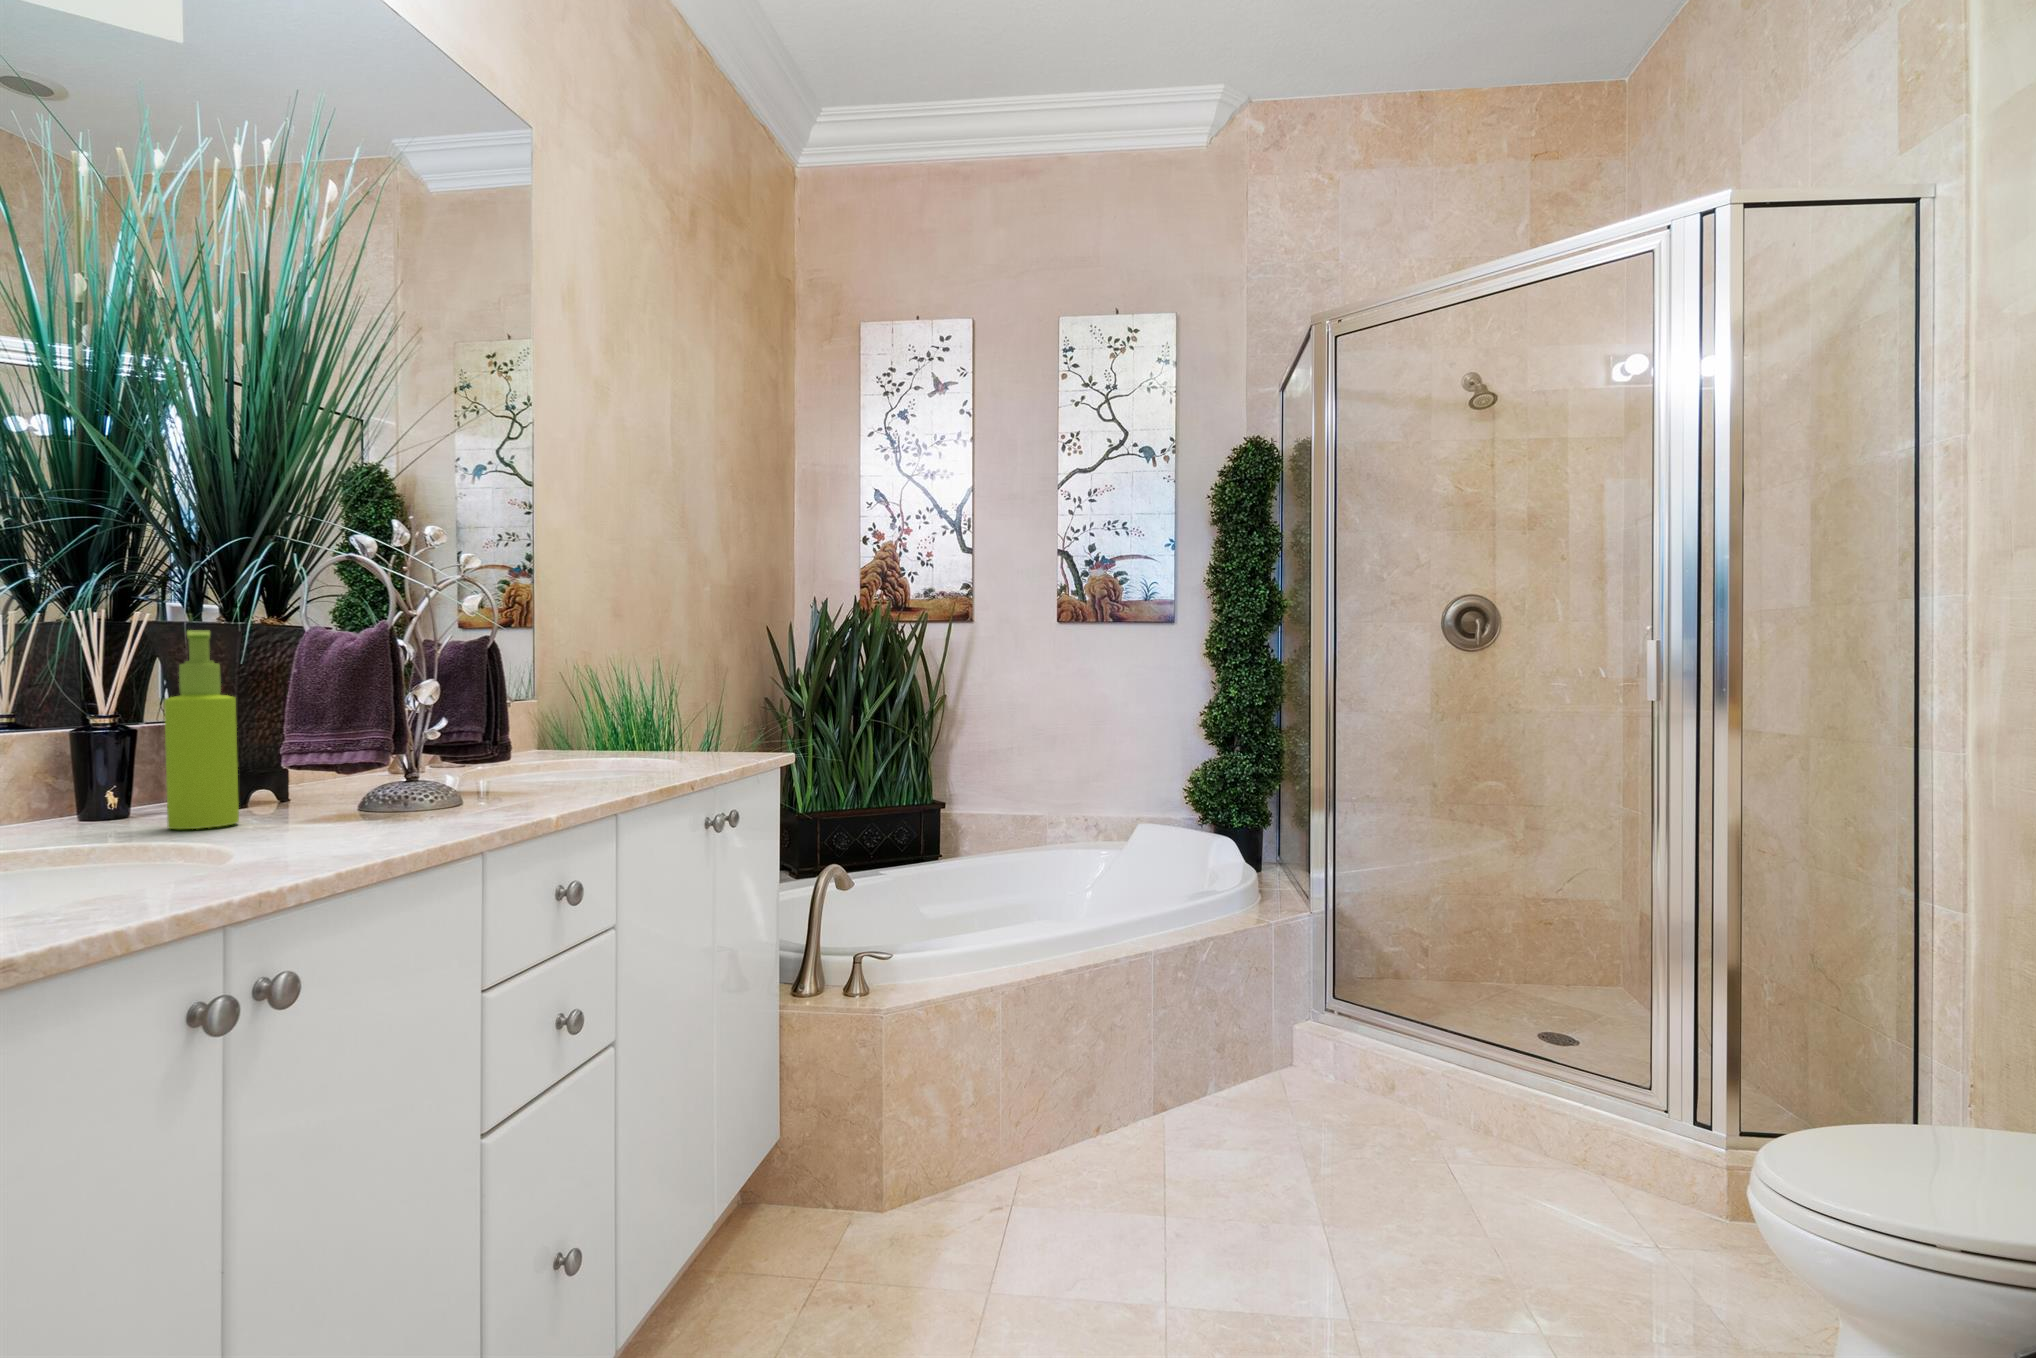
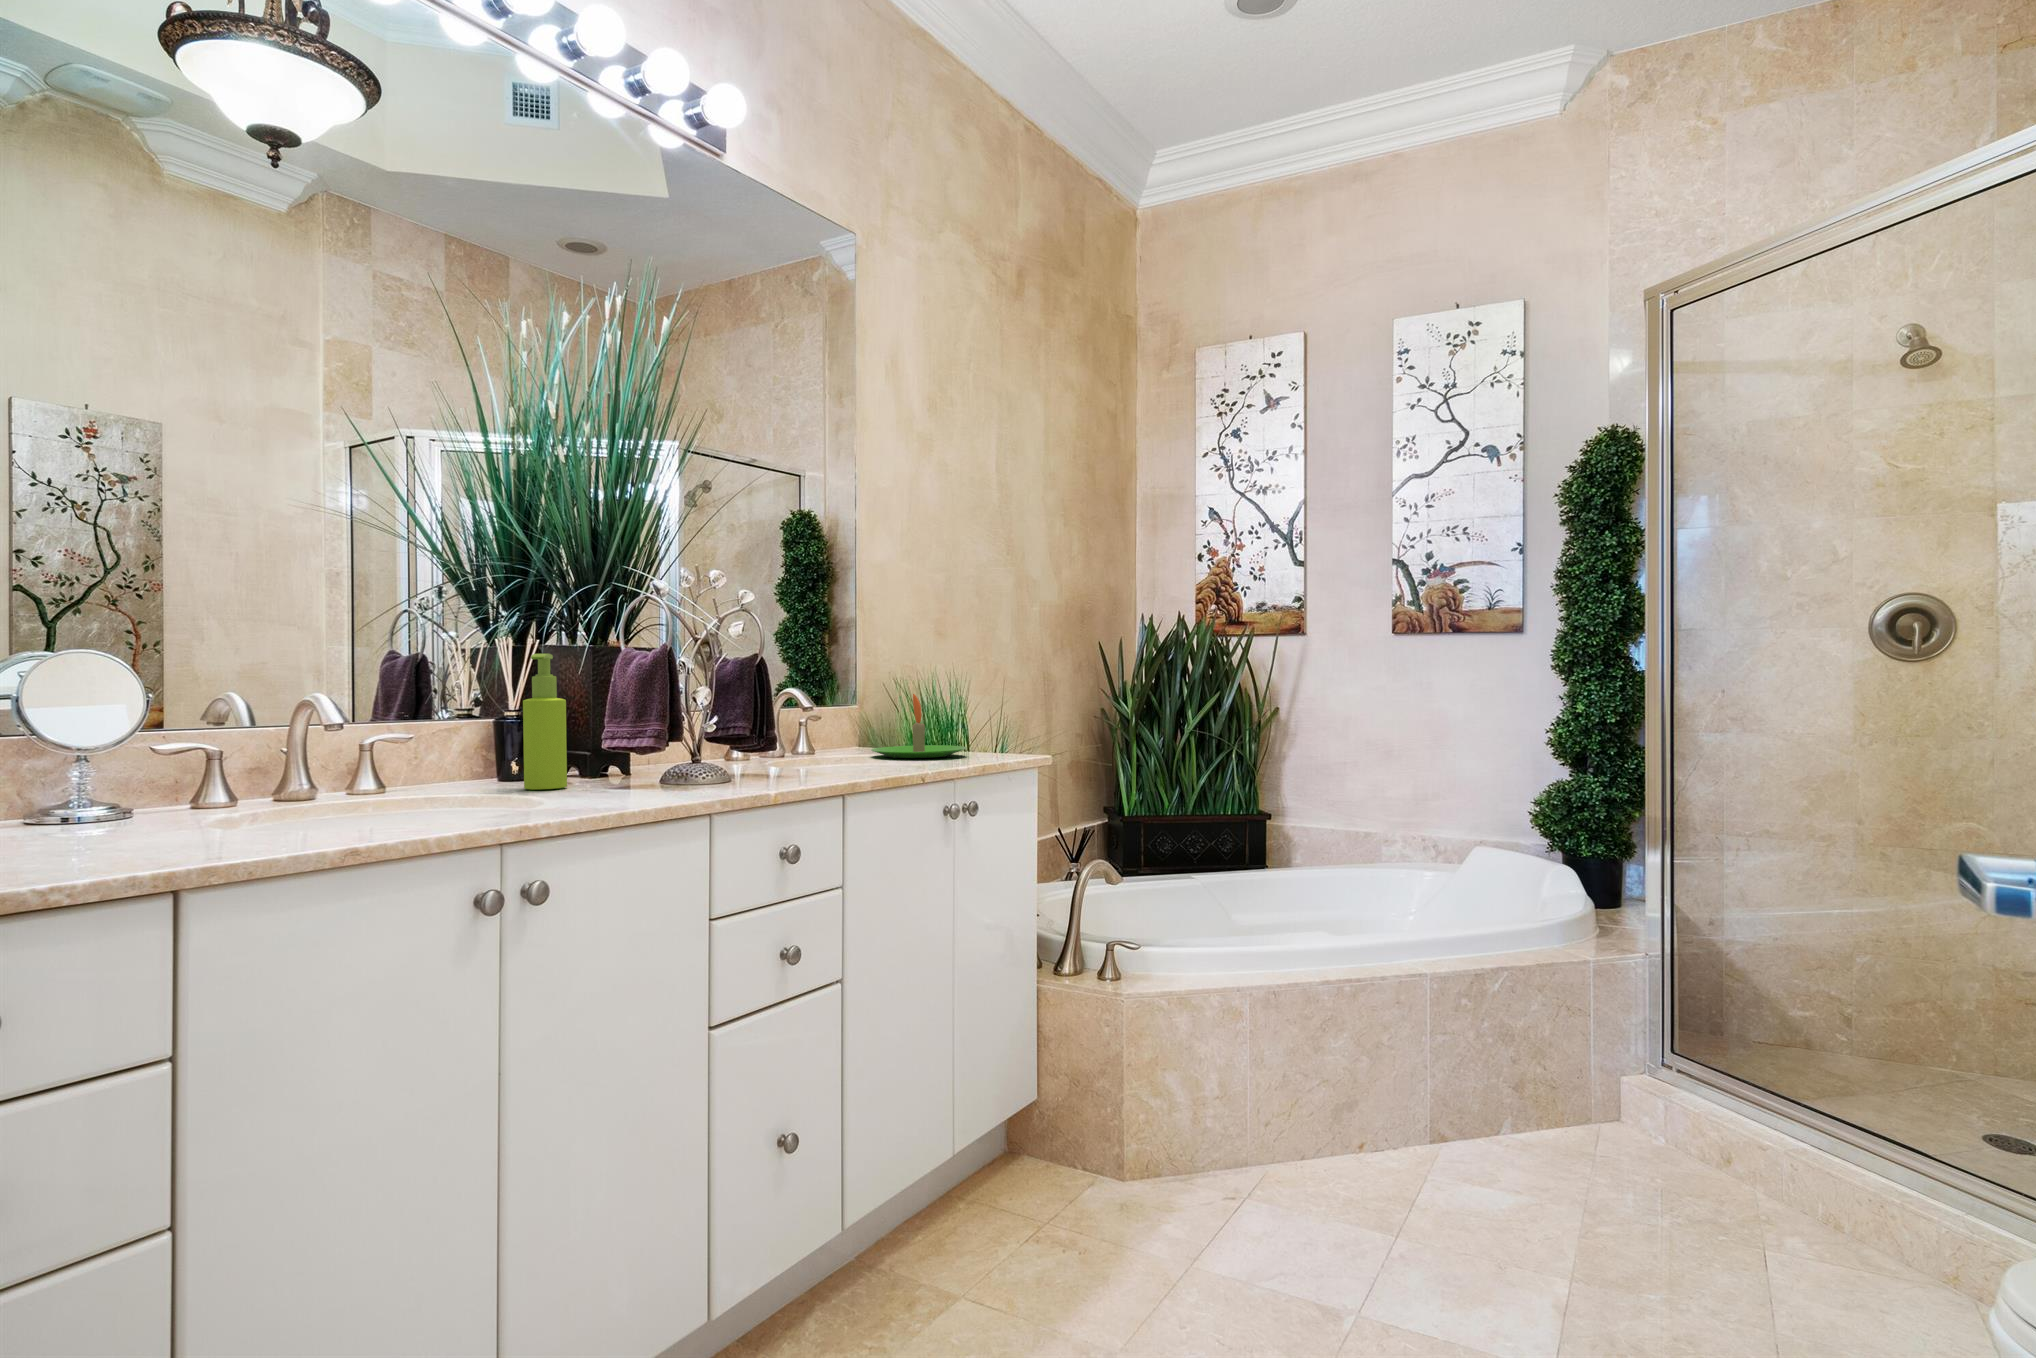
candle: none [582,685,703,762] -> present [871,694,966,758]

